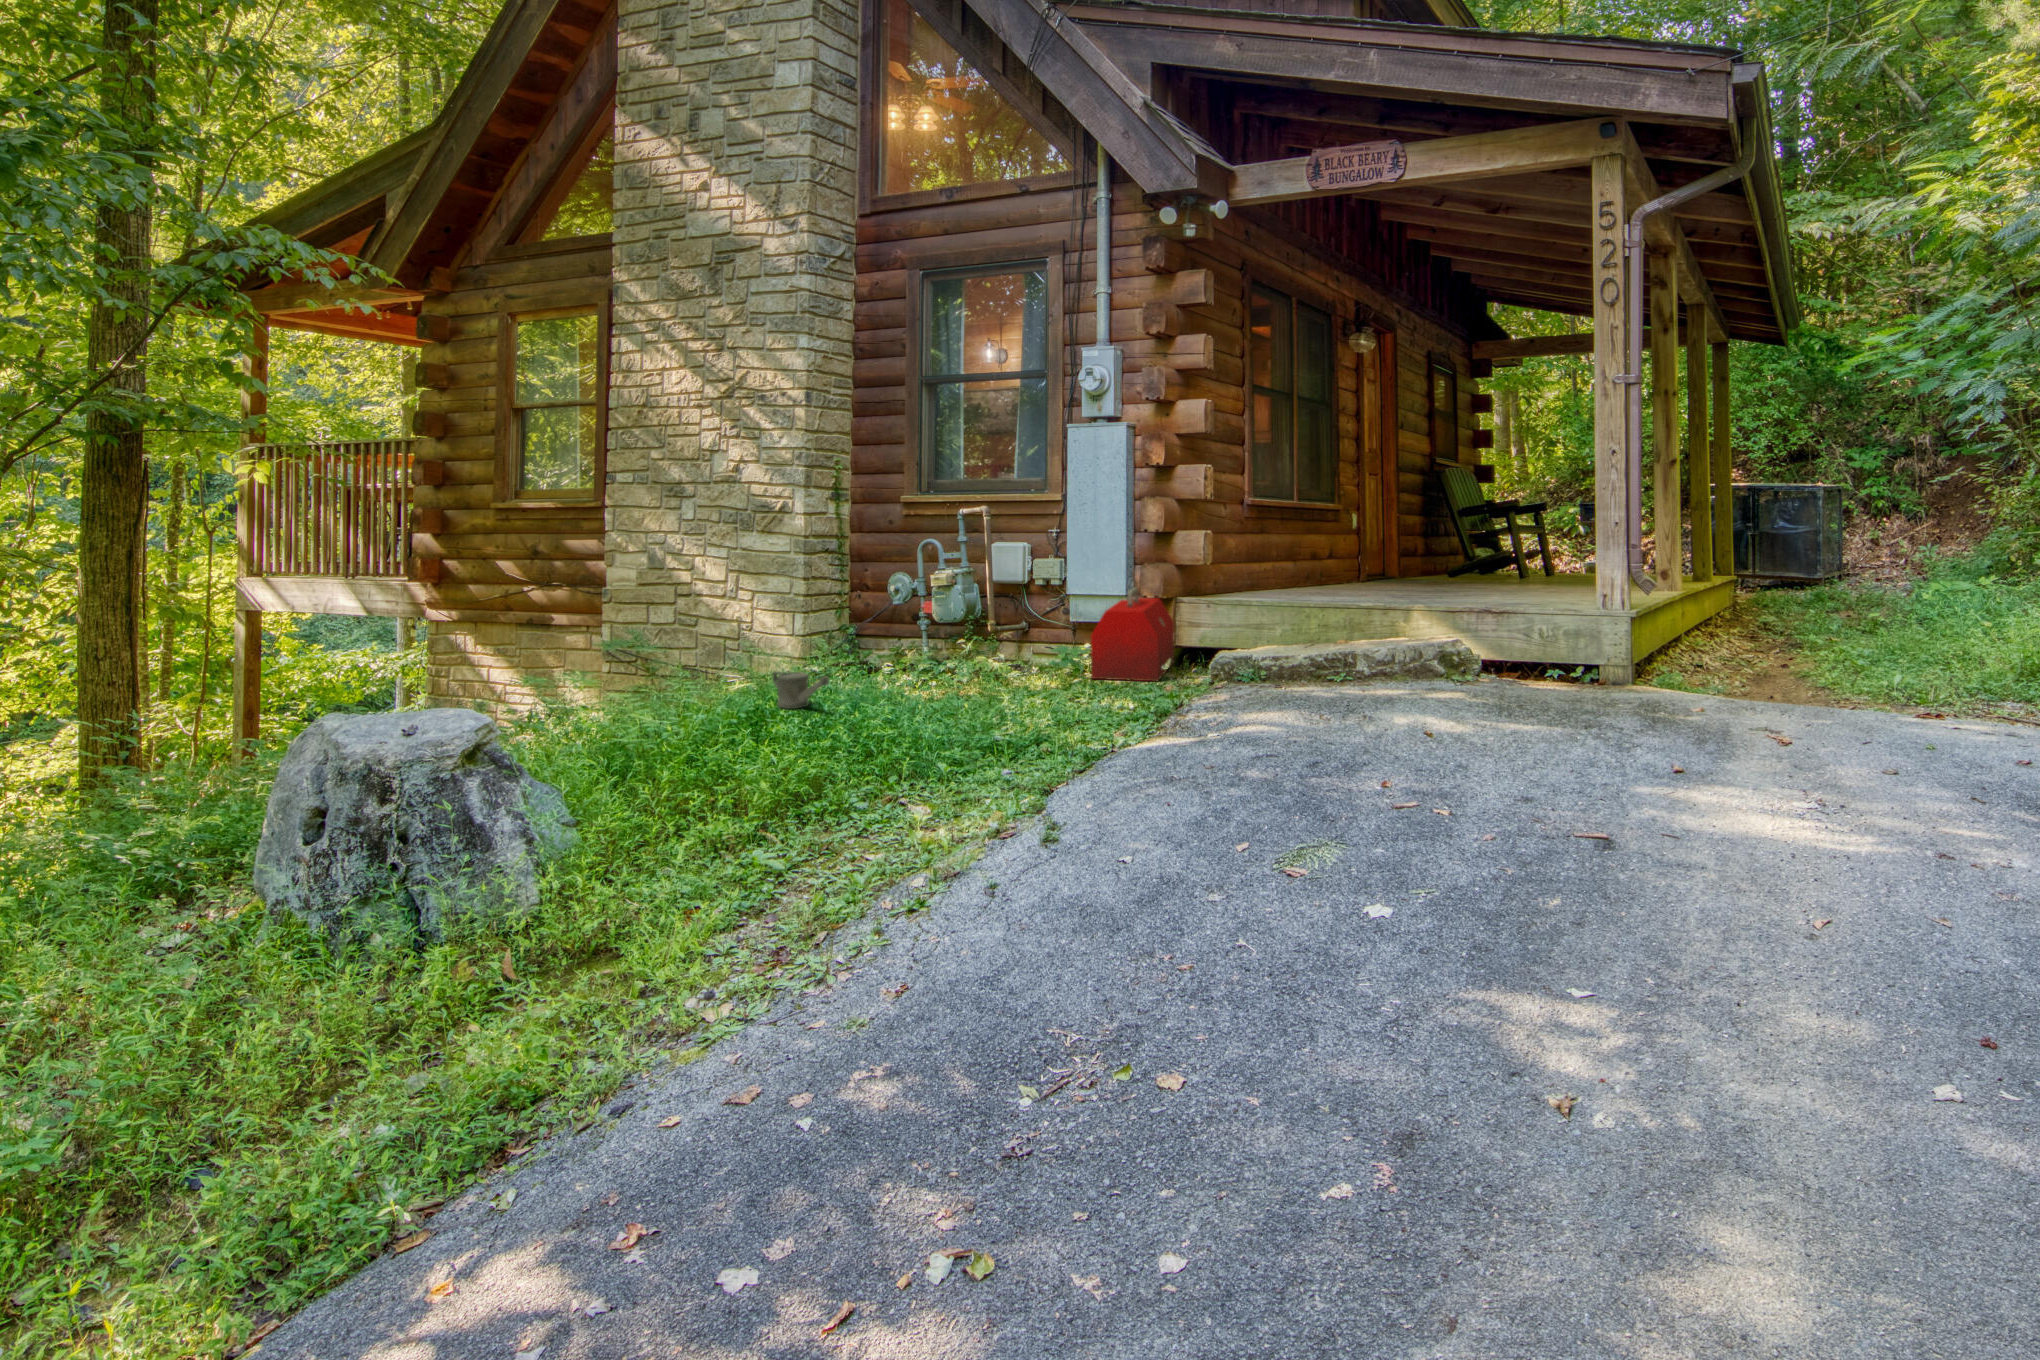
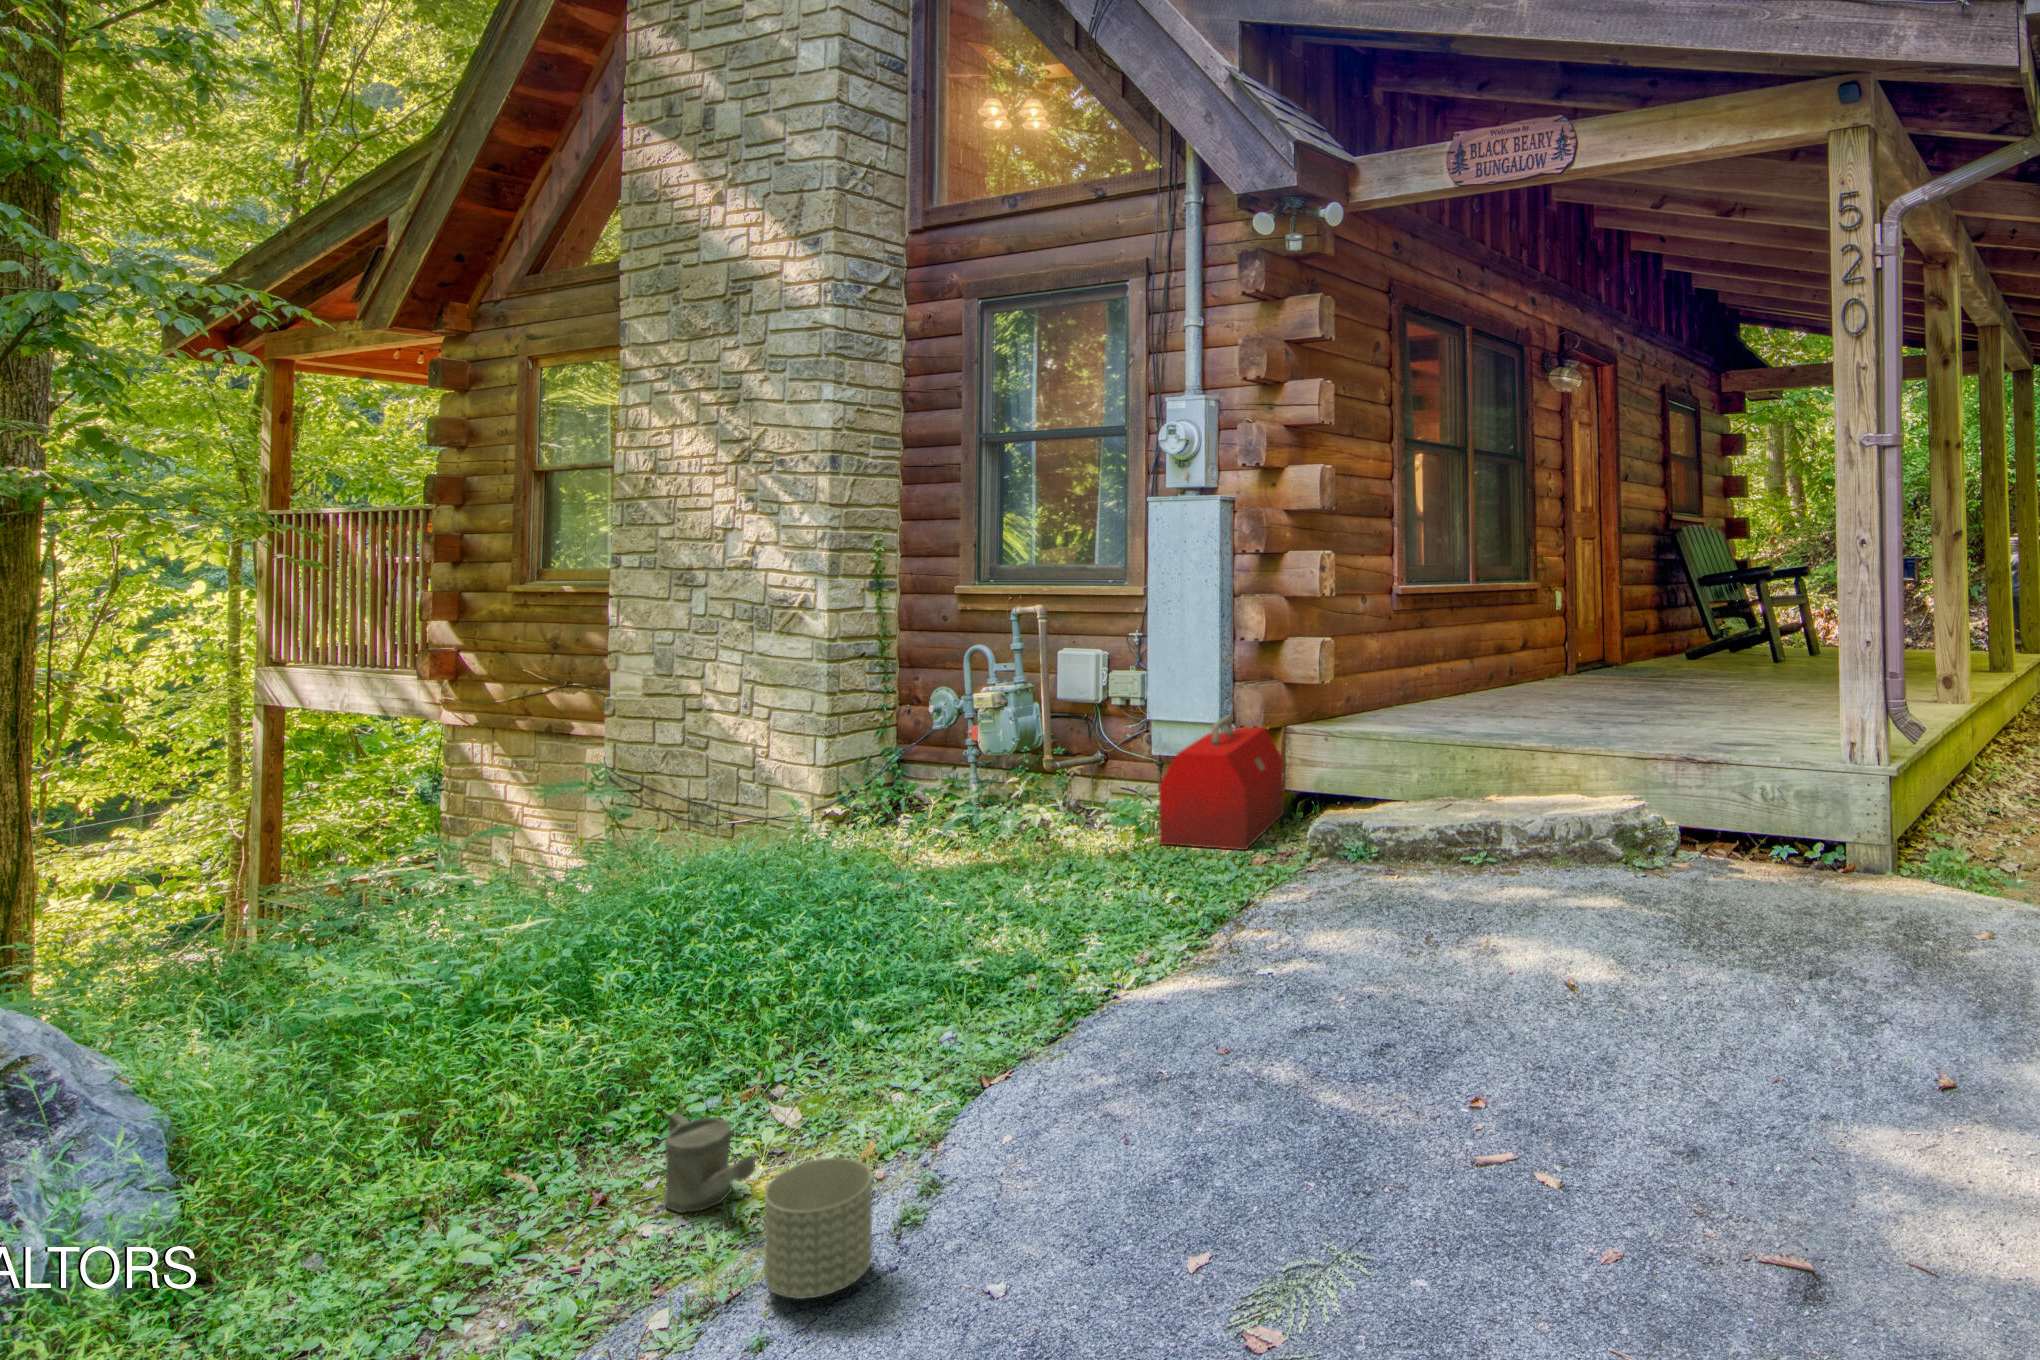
watering can: present [773,671,829,709] -> present [664,1112,755,1213]
planter: none [970,803,1034,877] -> present [764,1158,872,1299]

